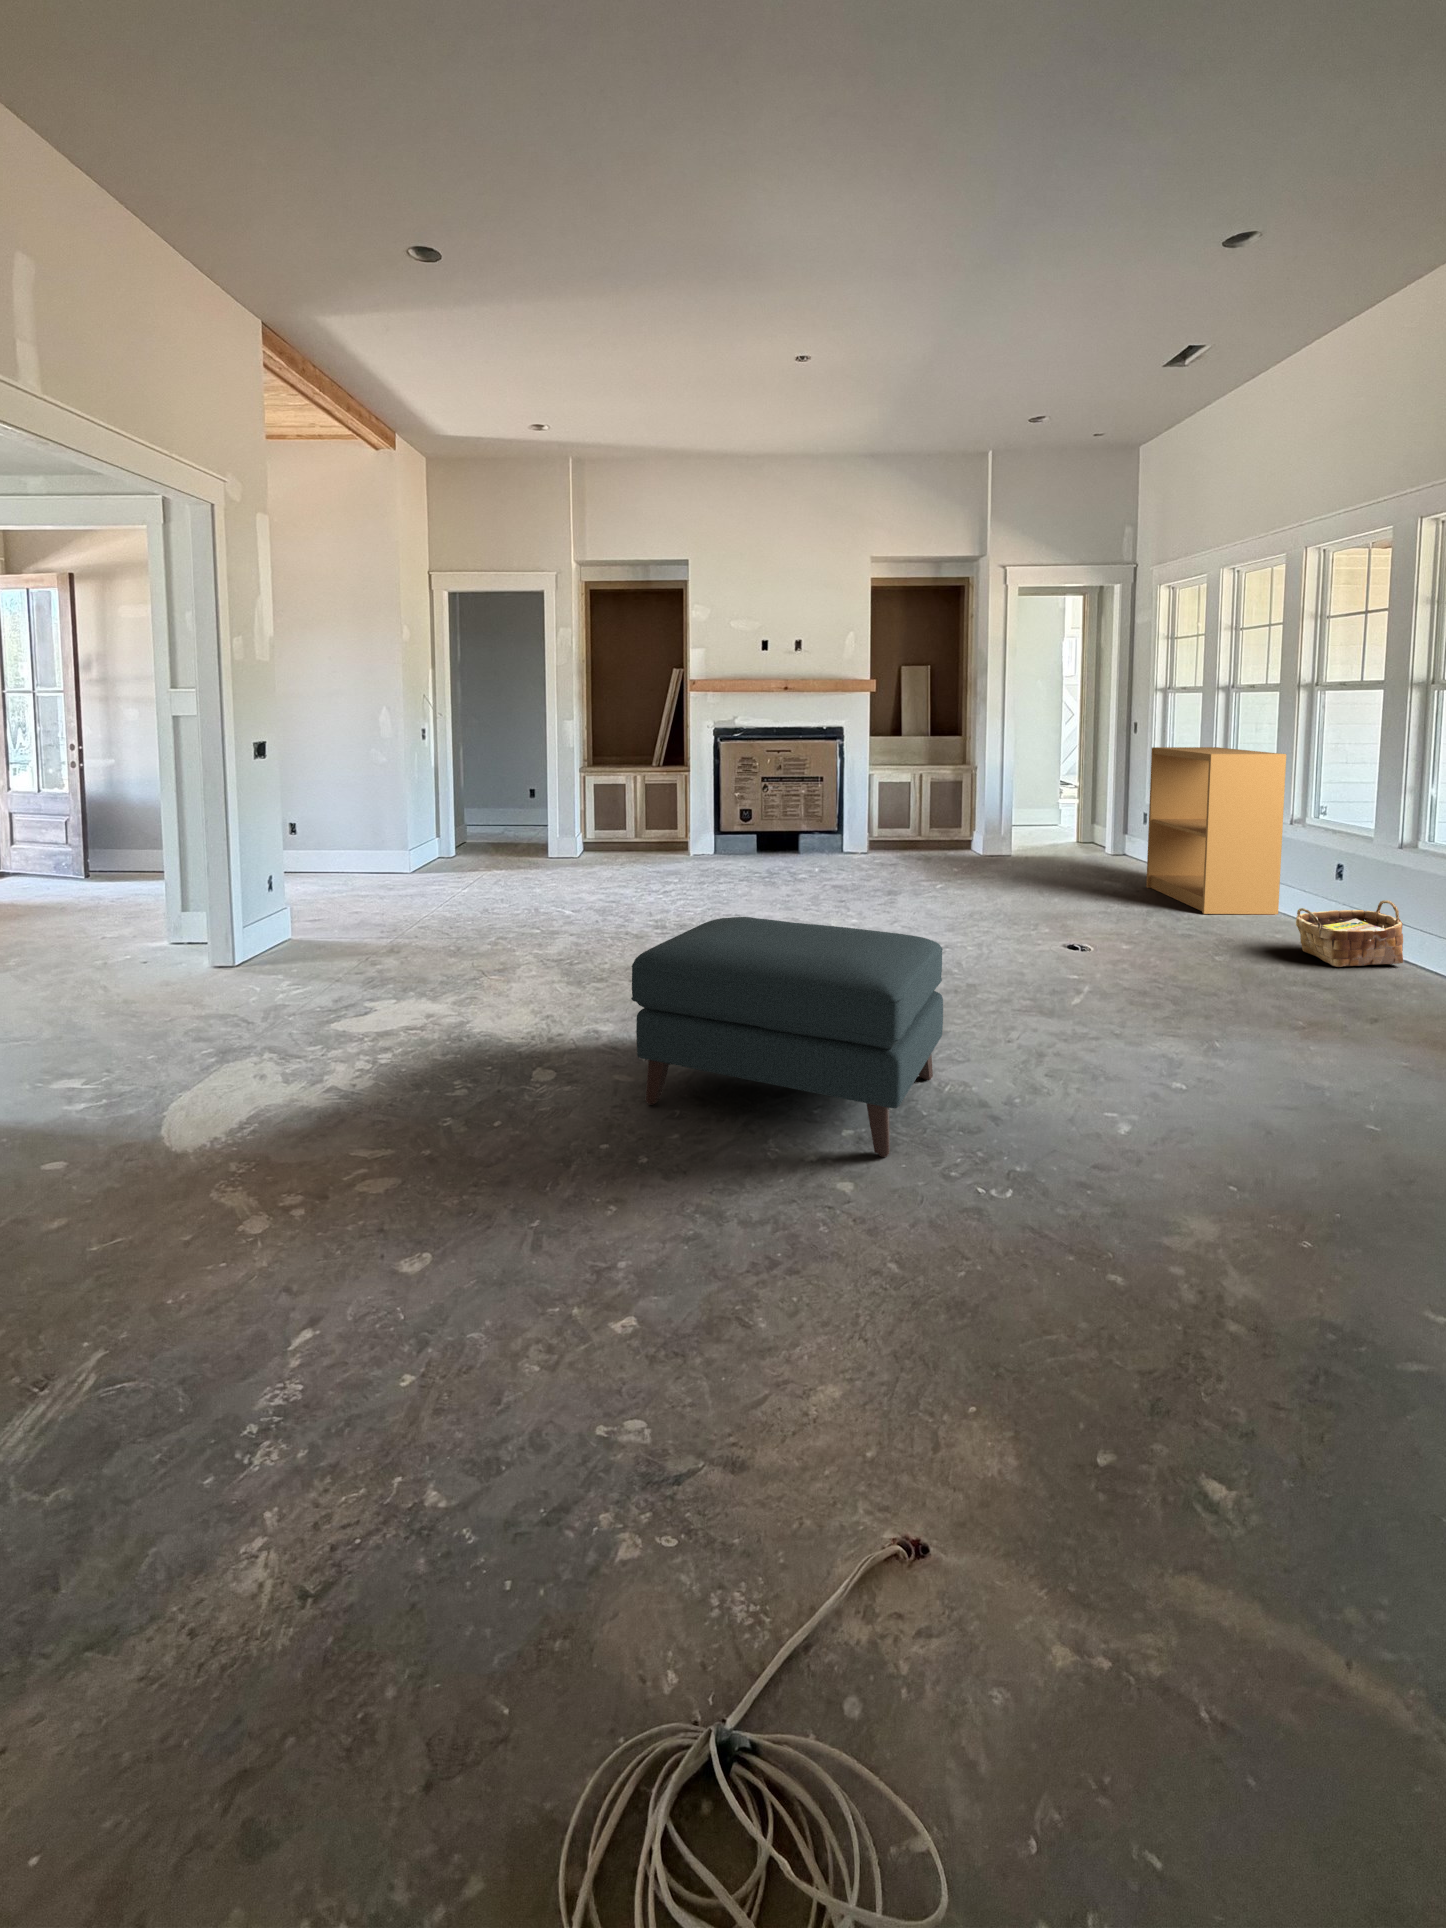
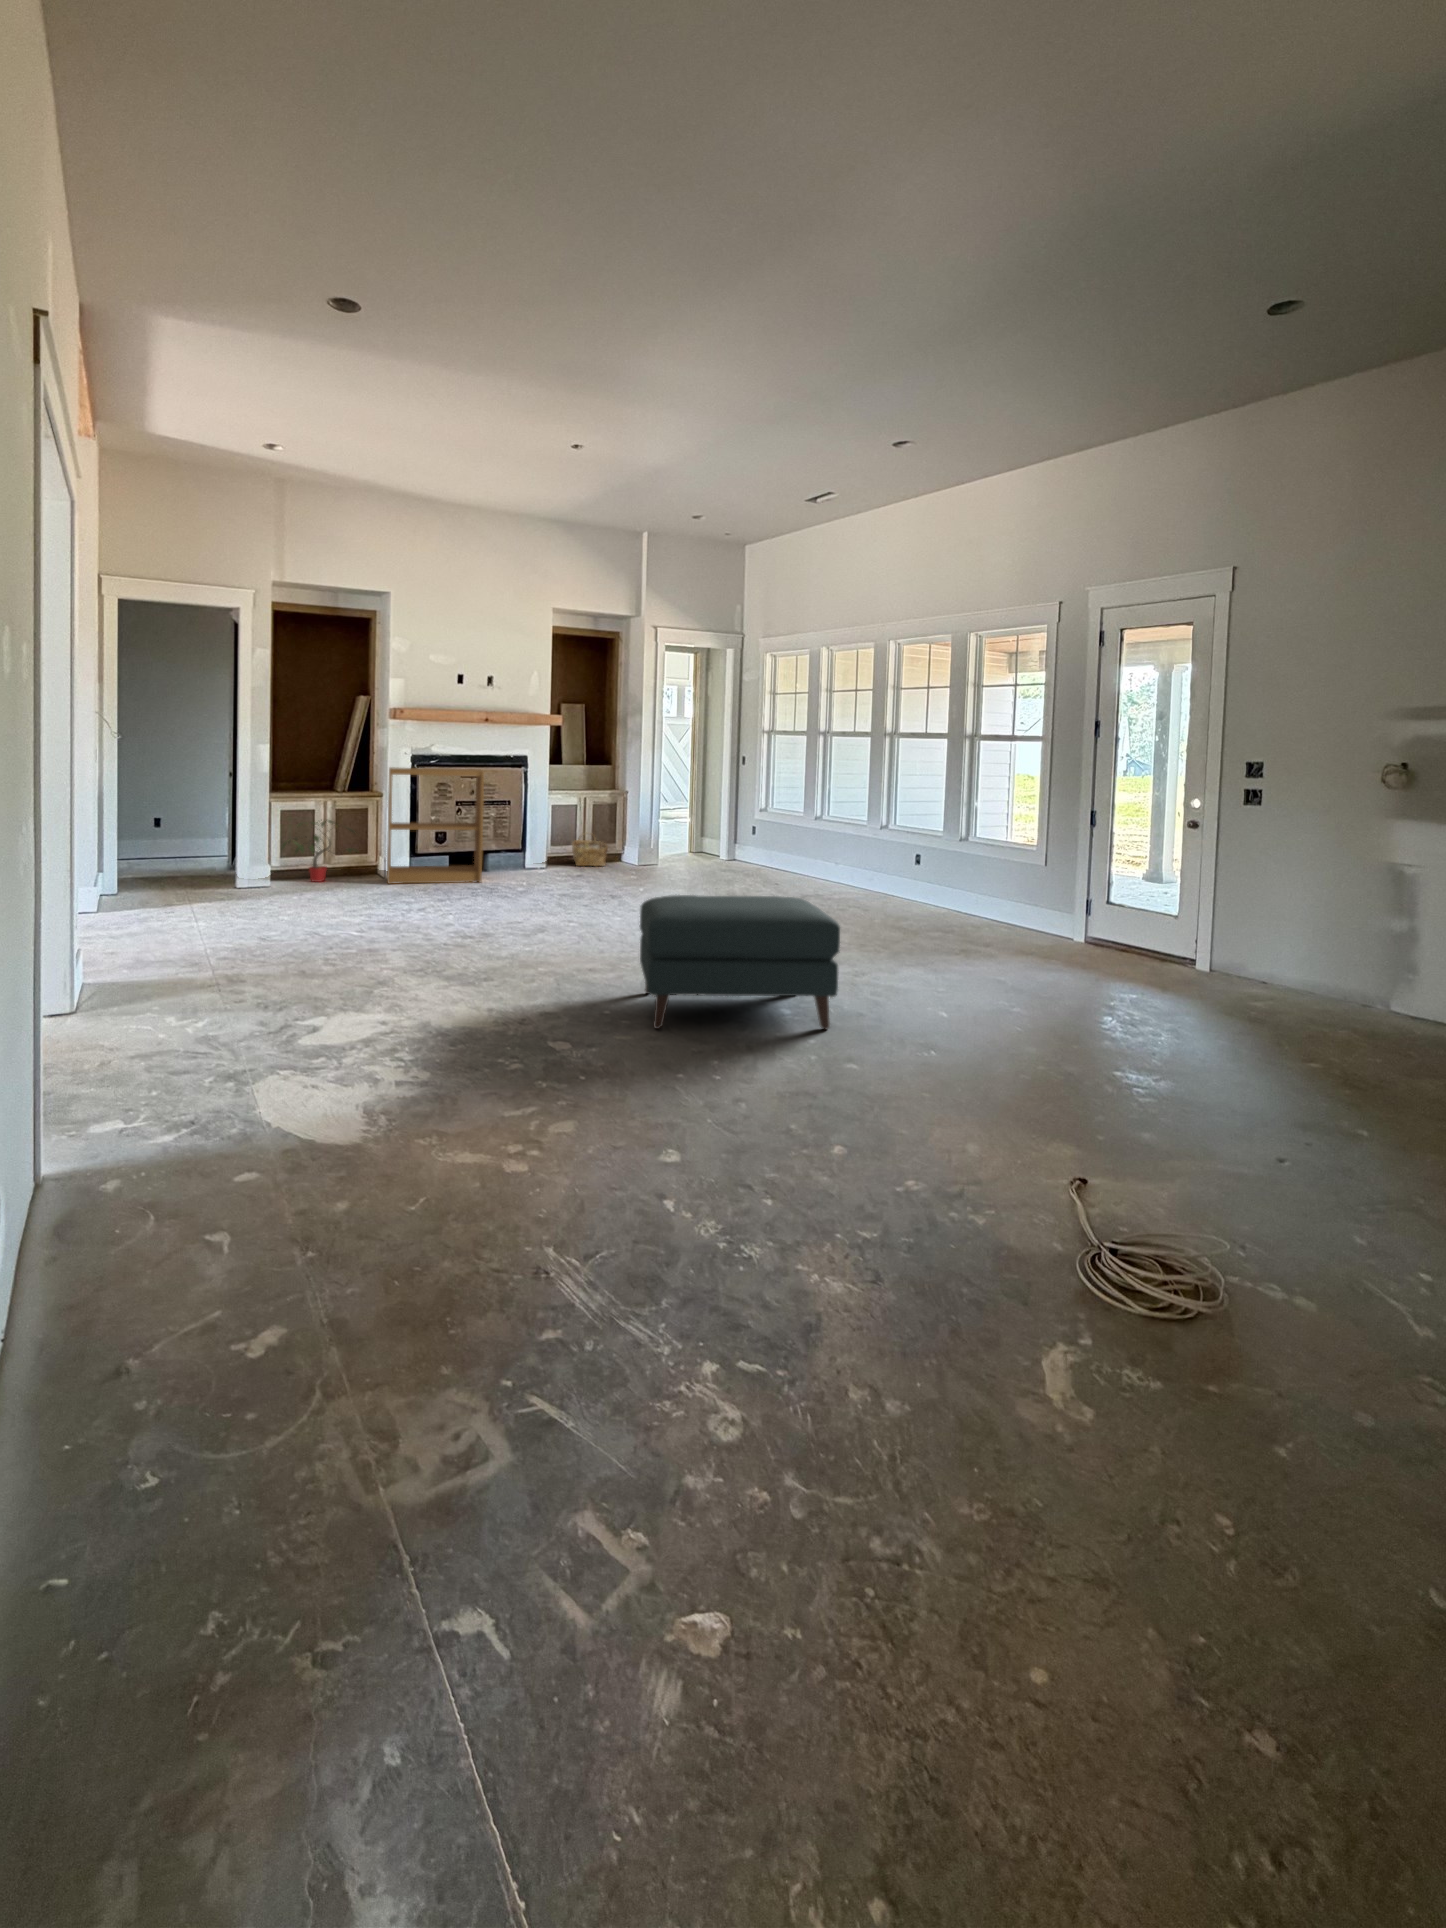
bookshelf: present [1146,747,1286,914] -> present [387,768,484,884]
potted plant: none [587,794,662,856] -> present [282,820,356,882]
woven basket: present [1296,900,1403,967] -> present [572,839,608,866]

